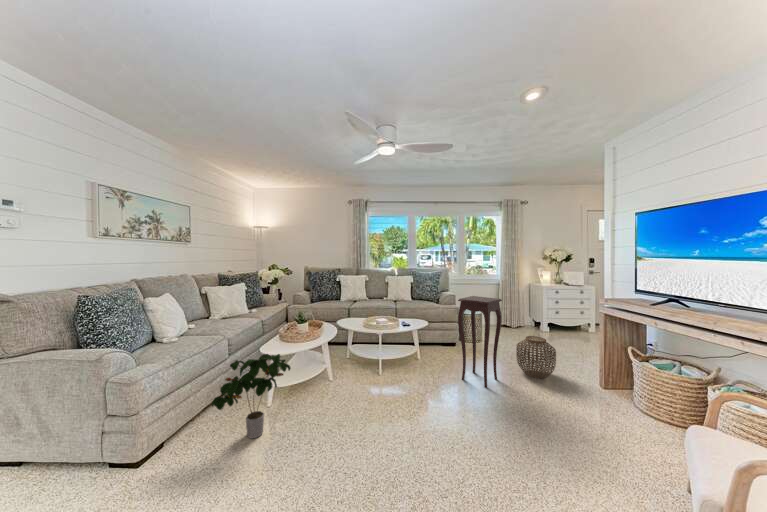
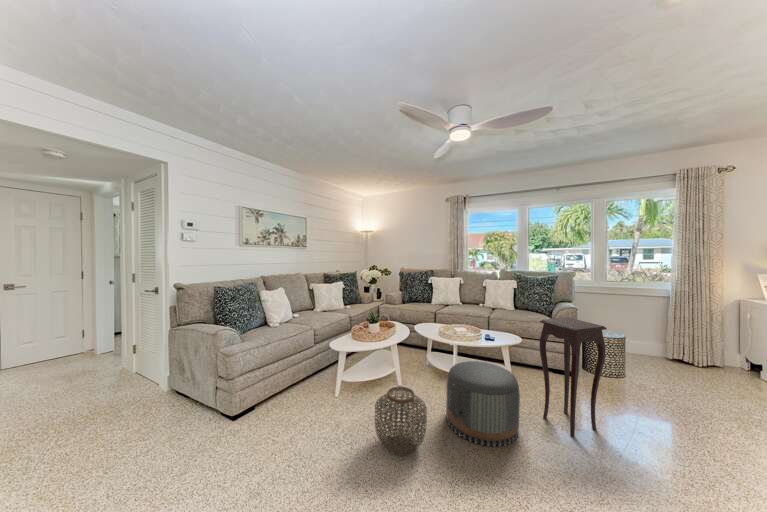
woven basket: present [516,336,556,379] -> present [375,386,427,456]
pouf: none [391,342,453,412] -> present [446,361,520,447]
potted plant: present [212,354,291,438] -> none [282,350,345,420]

